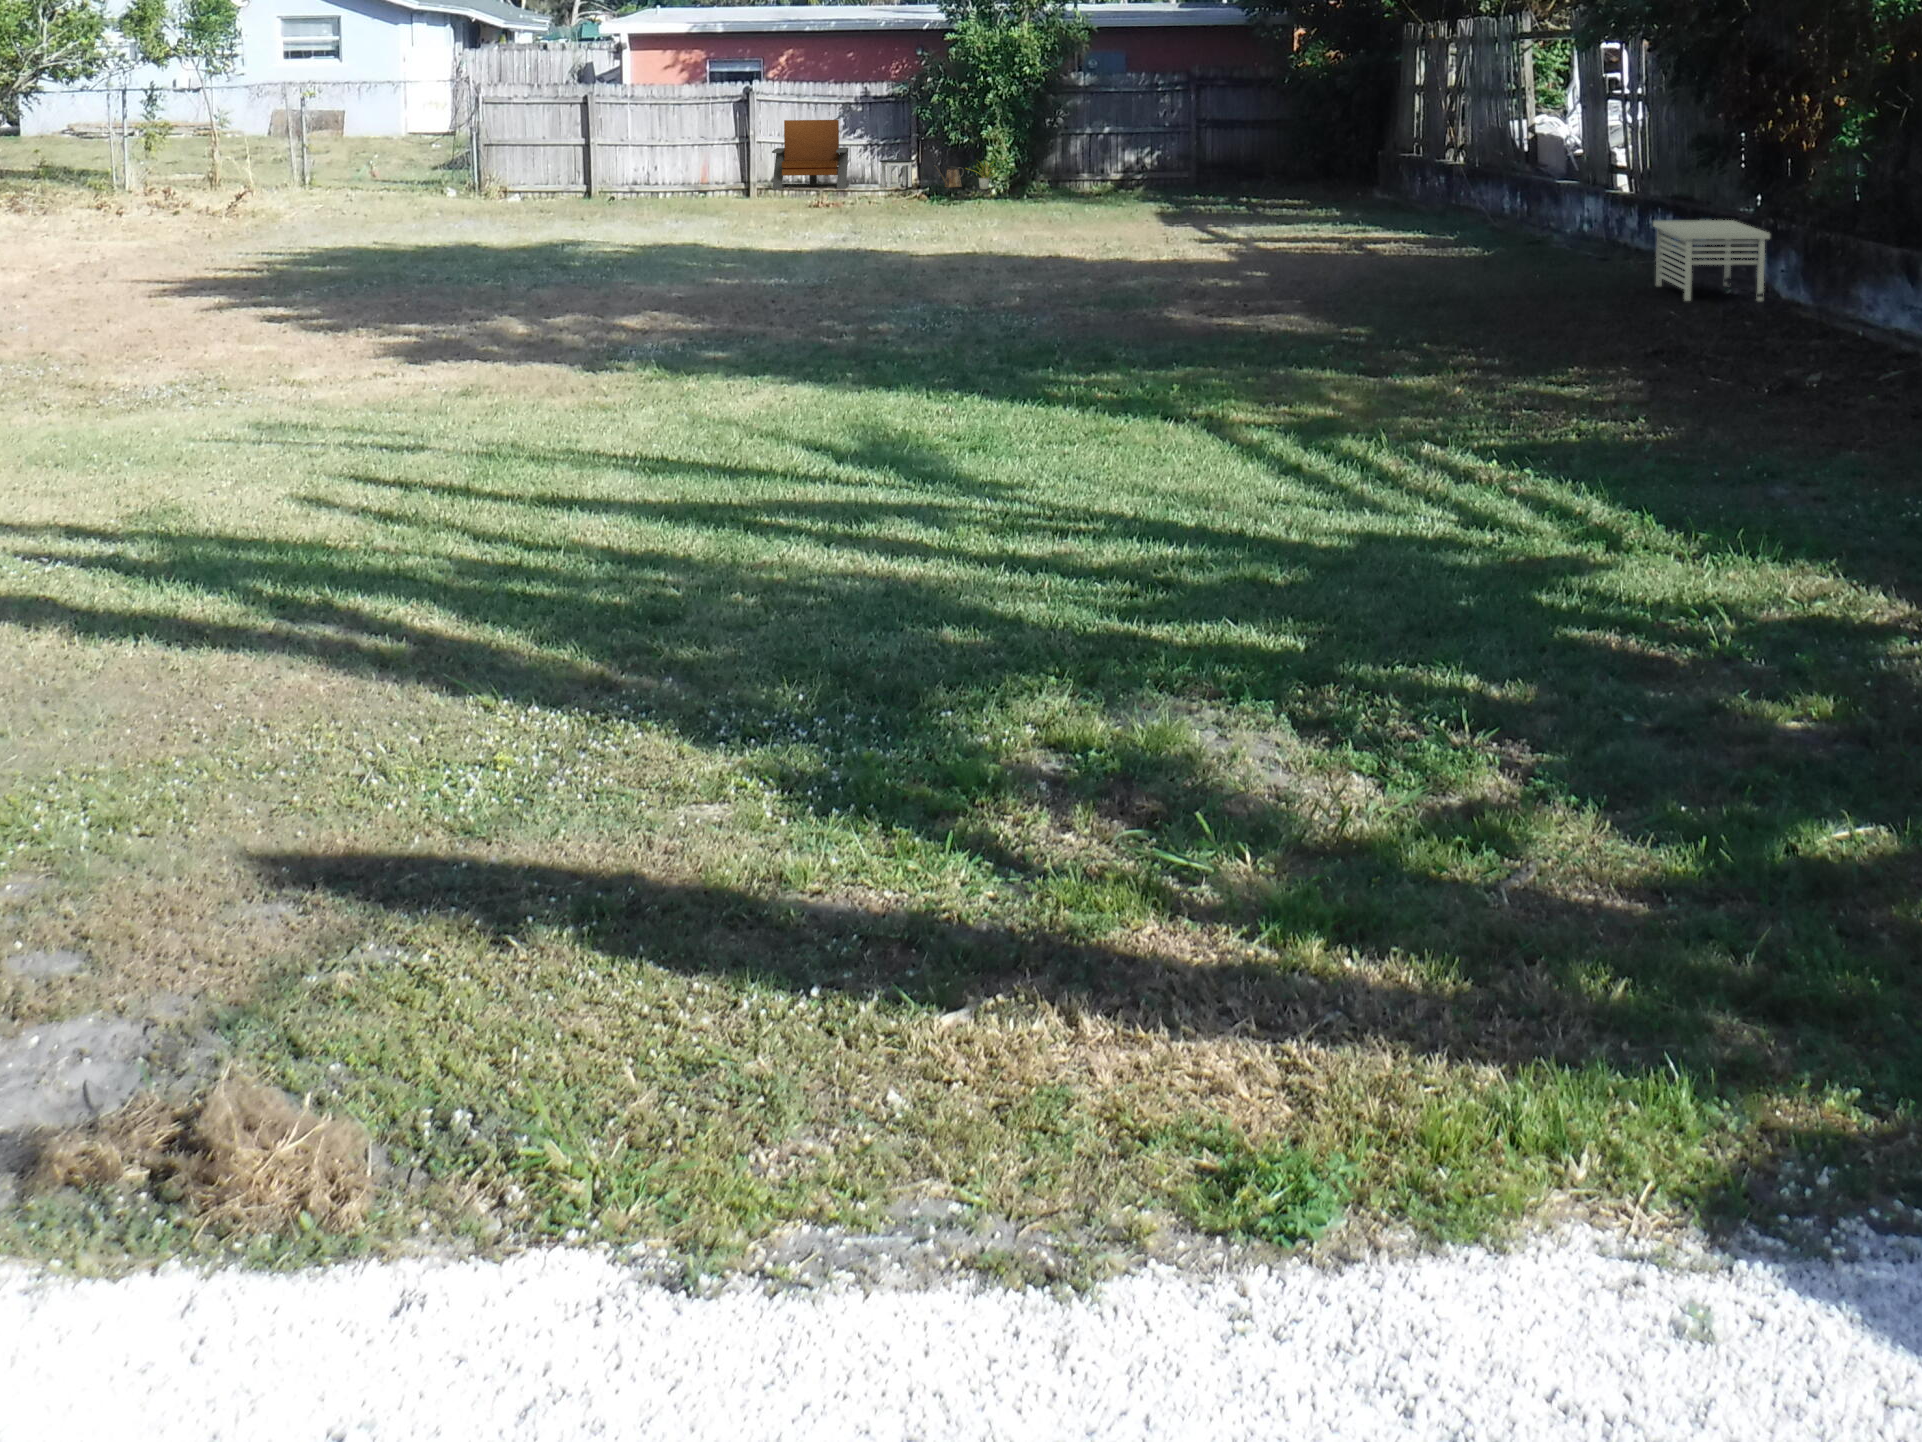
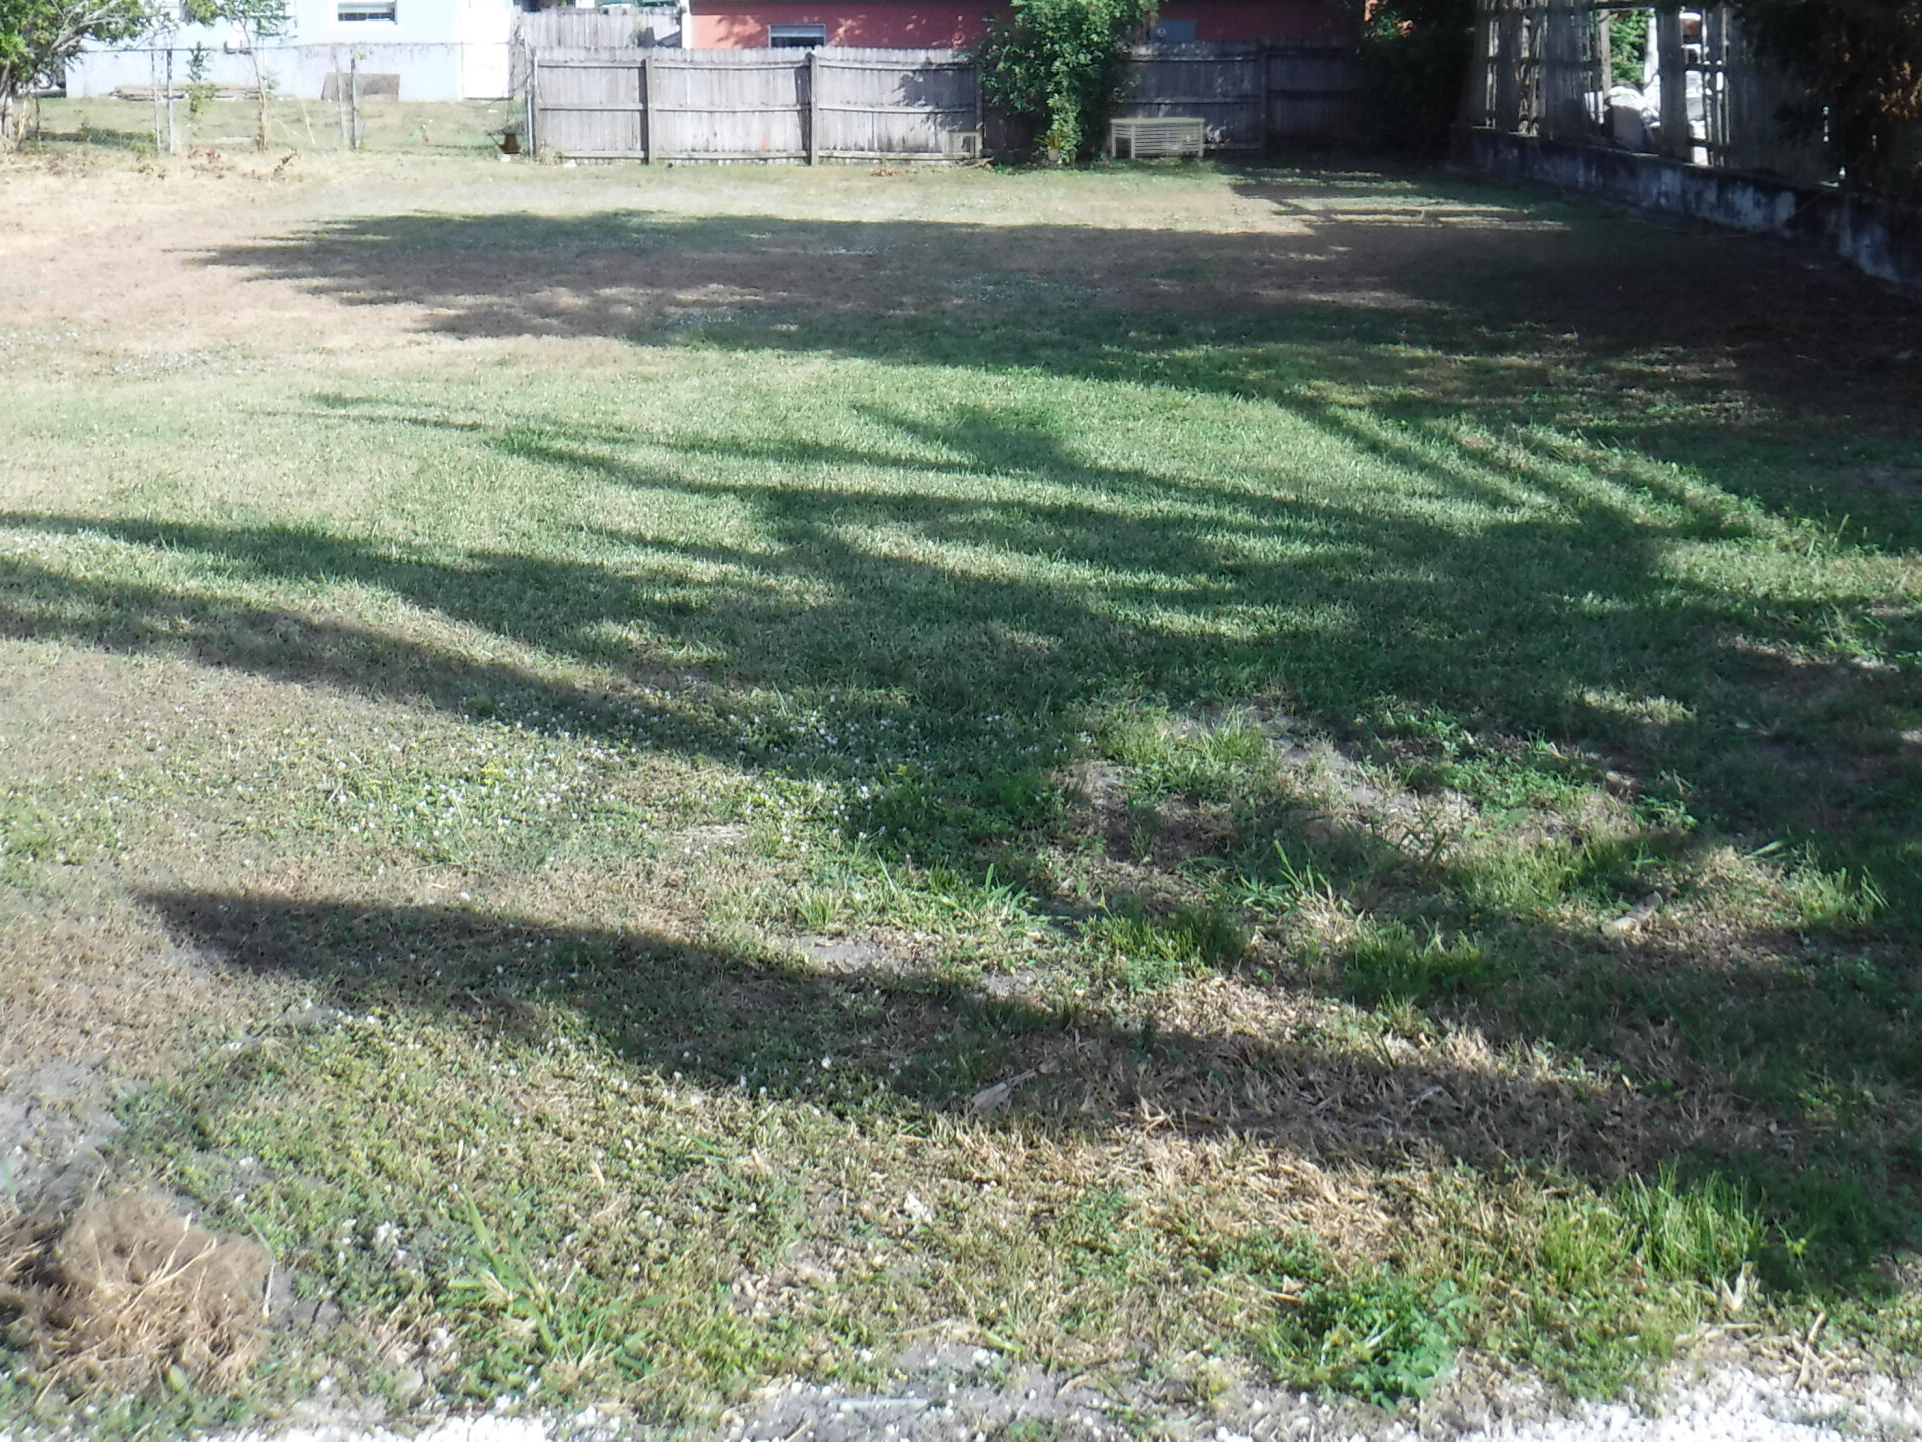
lounge chair: present [772,120,849,189] -> none [836,88,915,159]
watering can: present [934,165,964,188] -> present [490,133,524,153]
storage bench: present [1653,220,1770,301] -> present [1111,117,1205,158]

